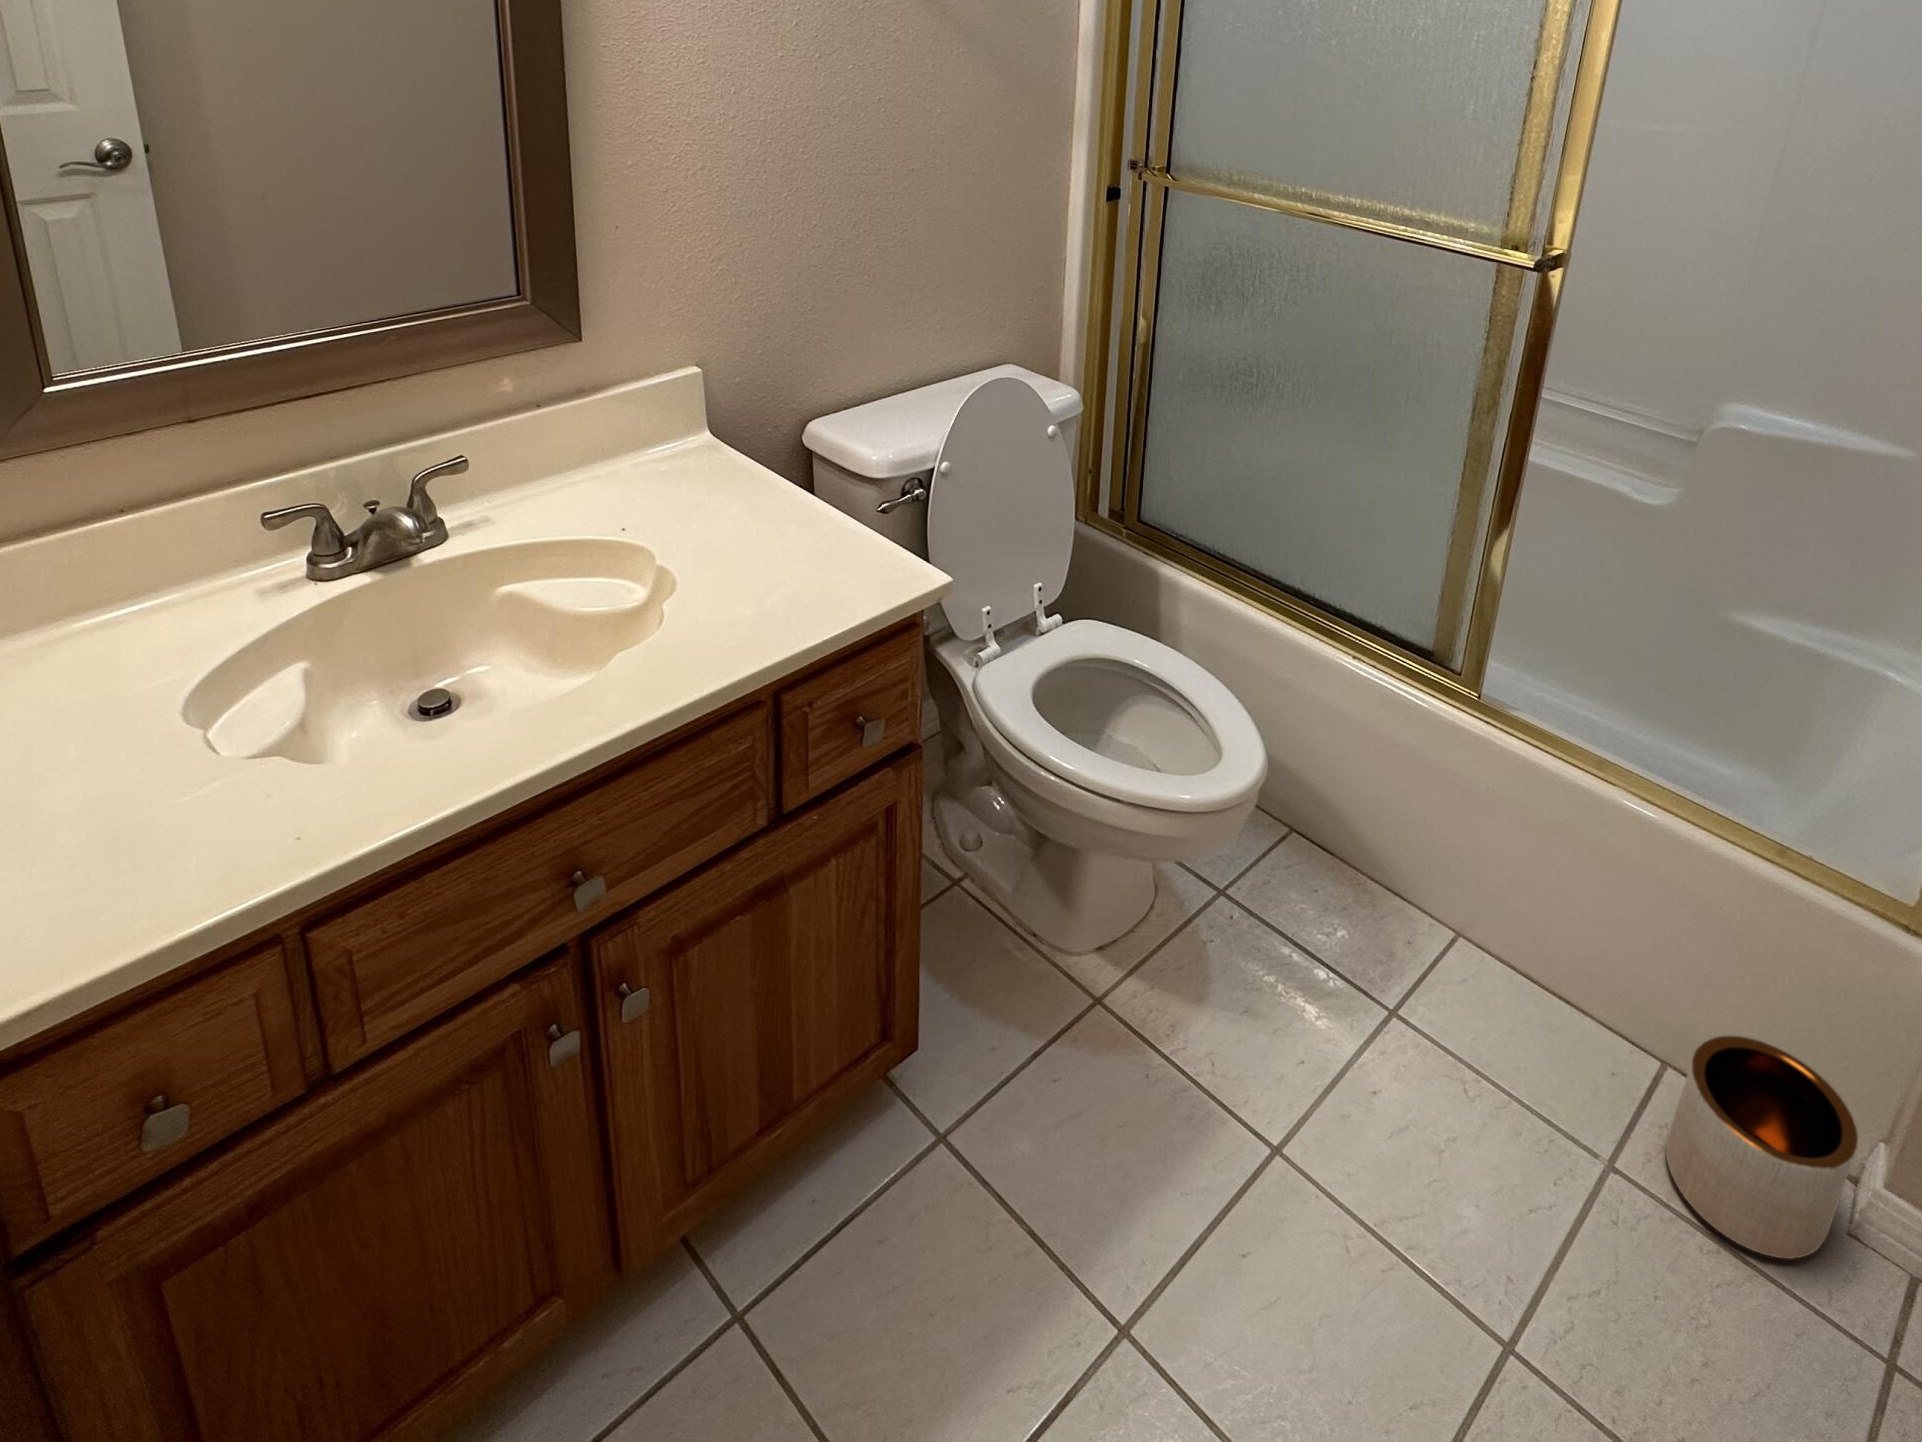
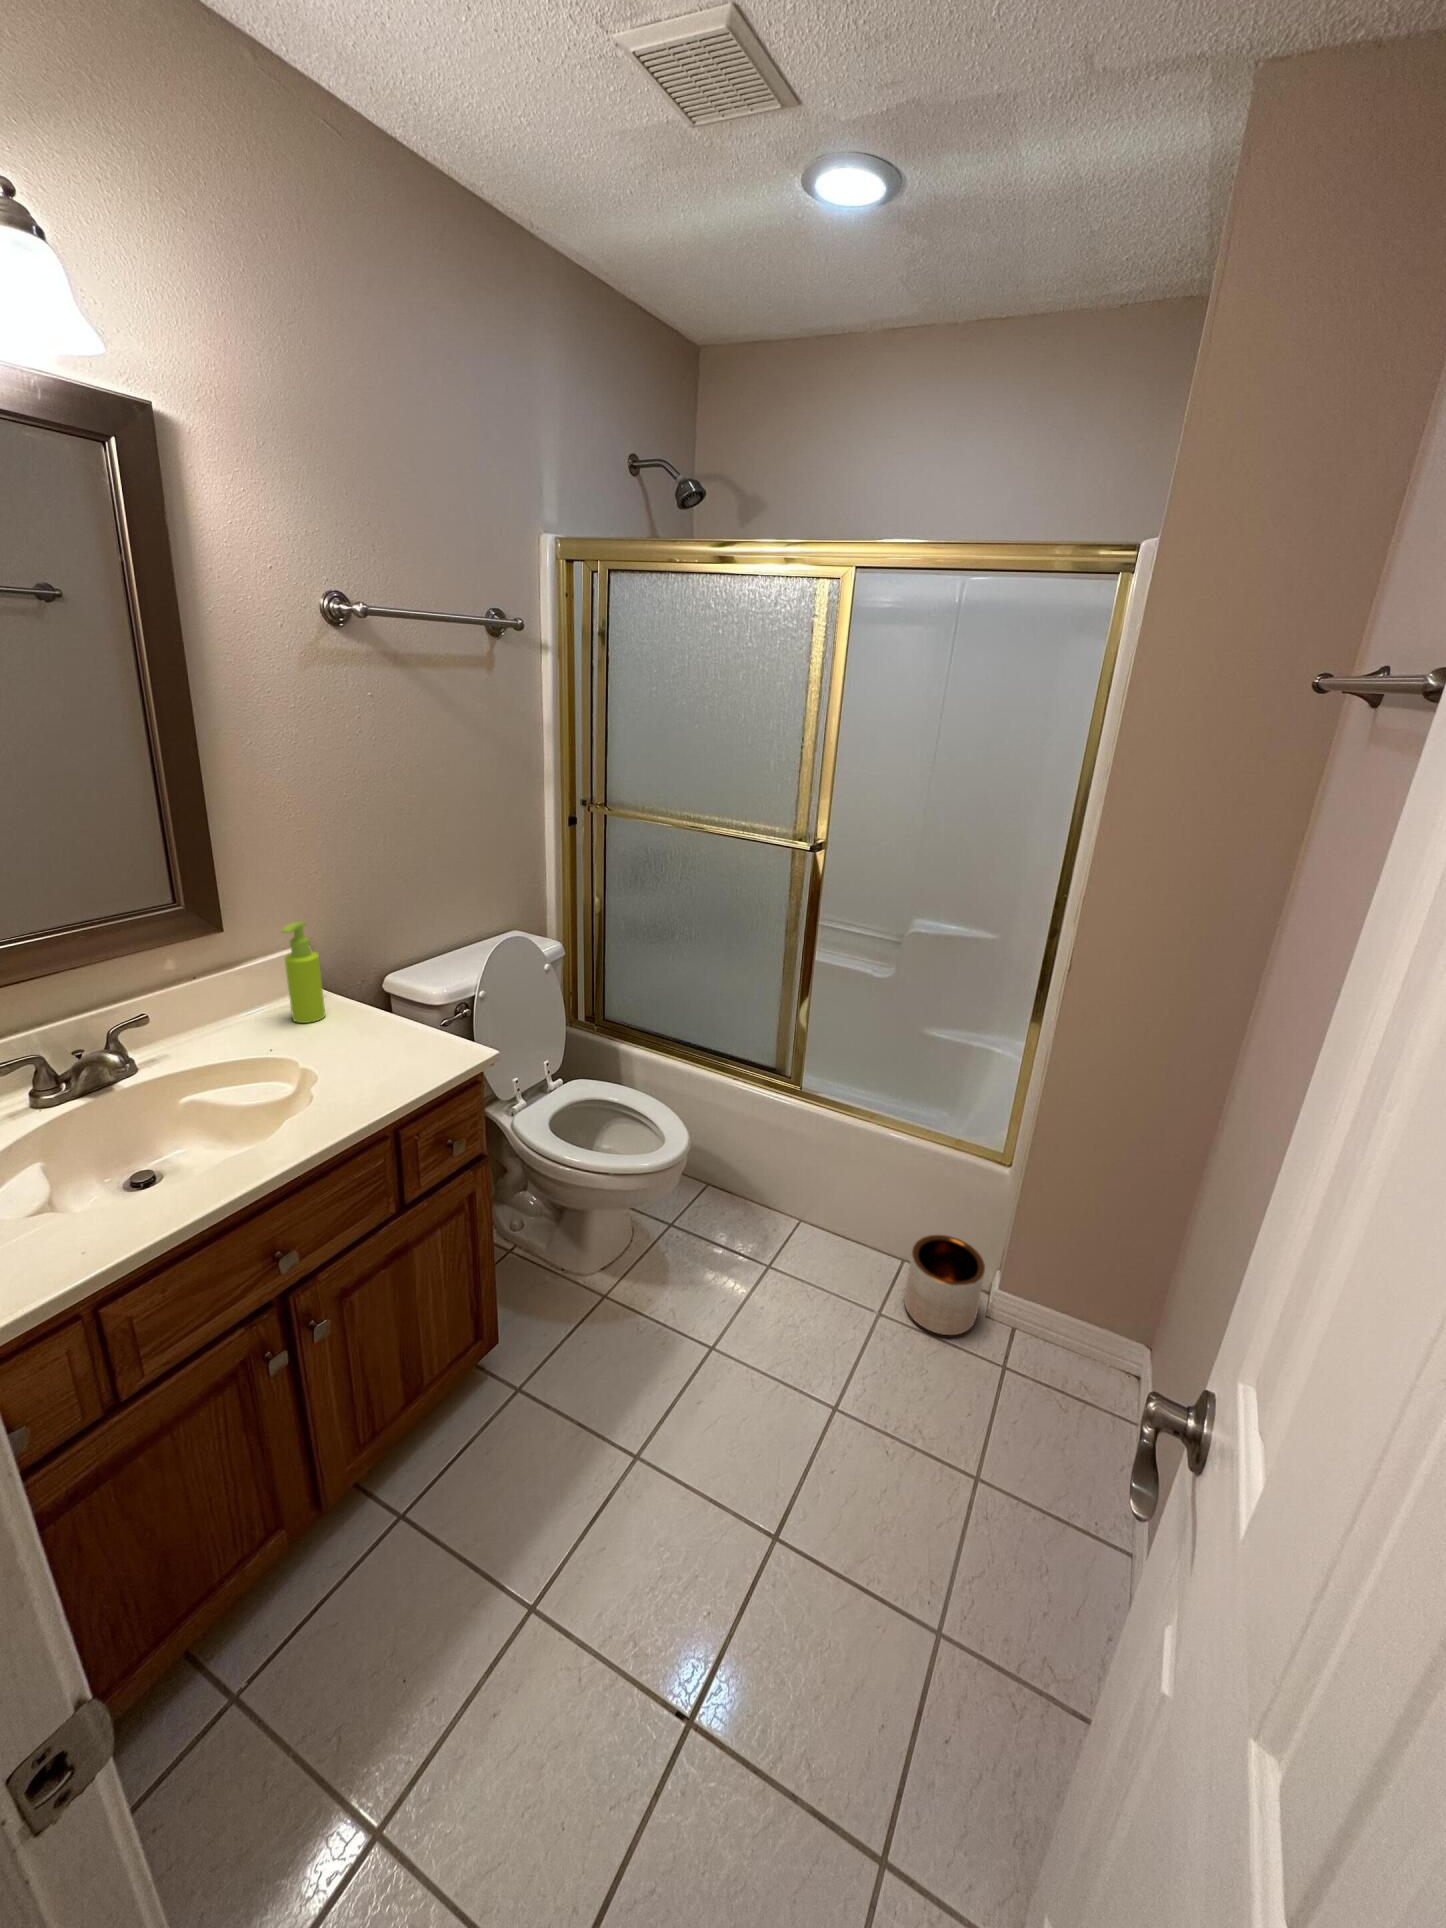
soap dispenser: none [653,333,709,490] -> present [281,921,326,1023]

